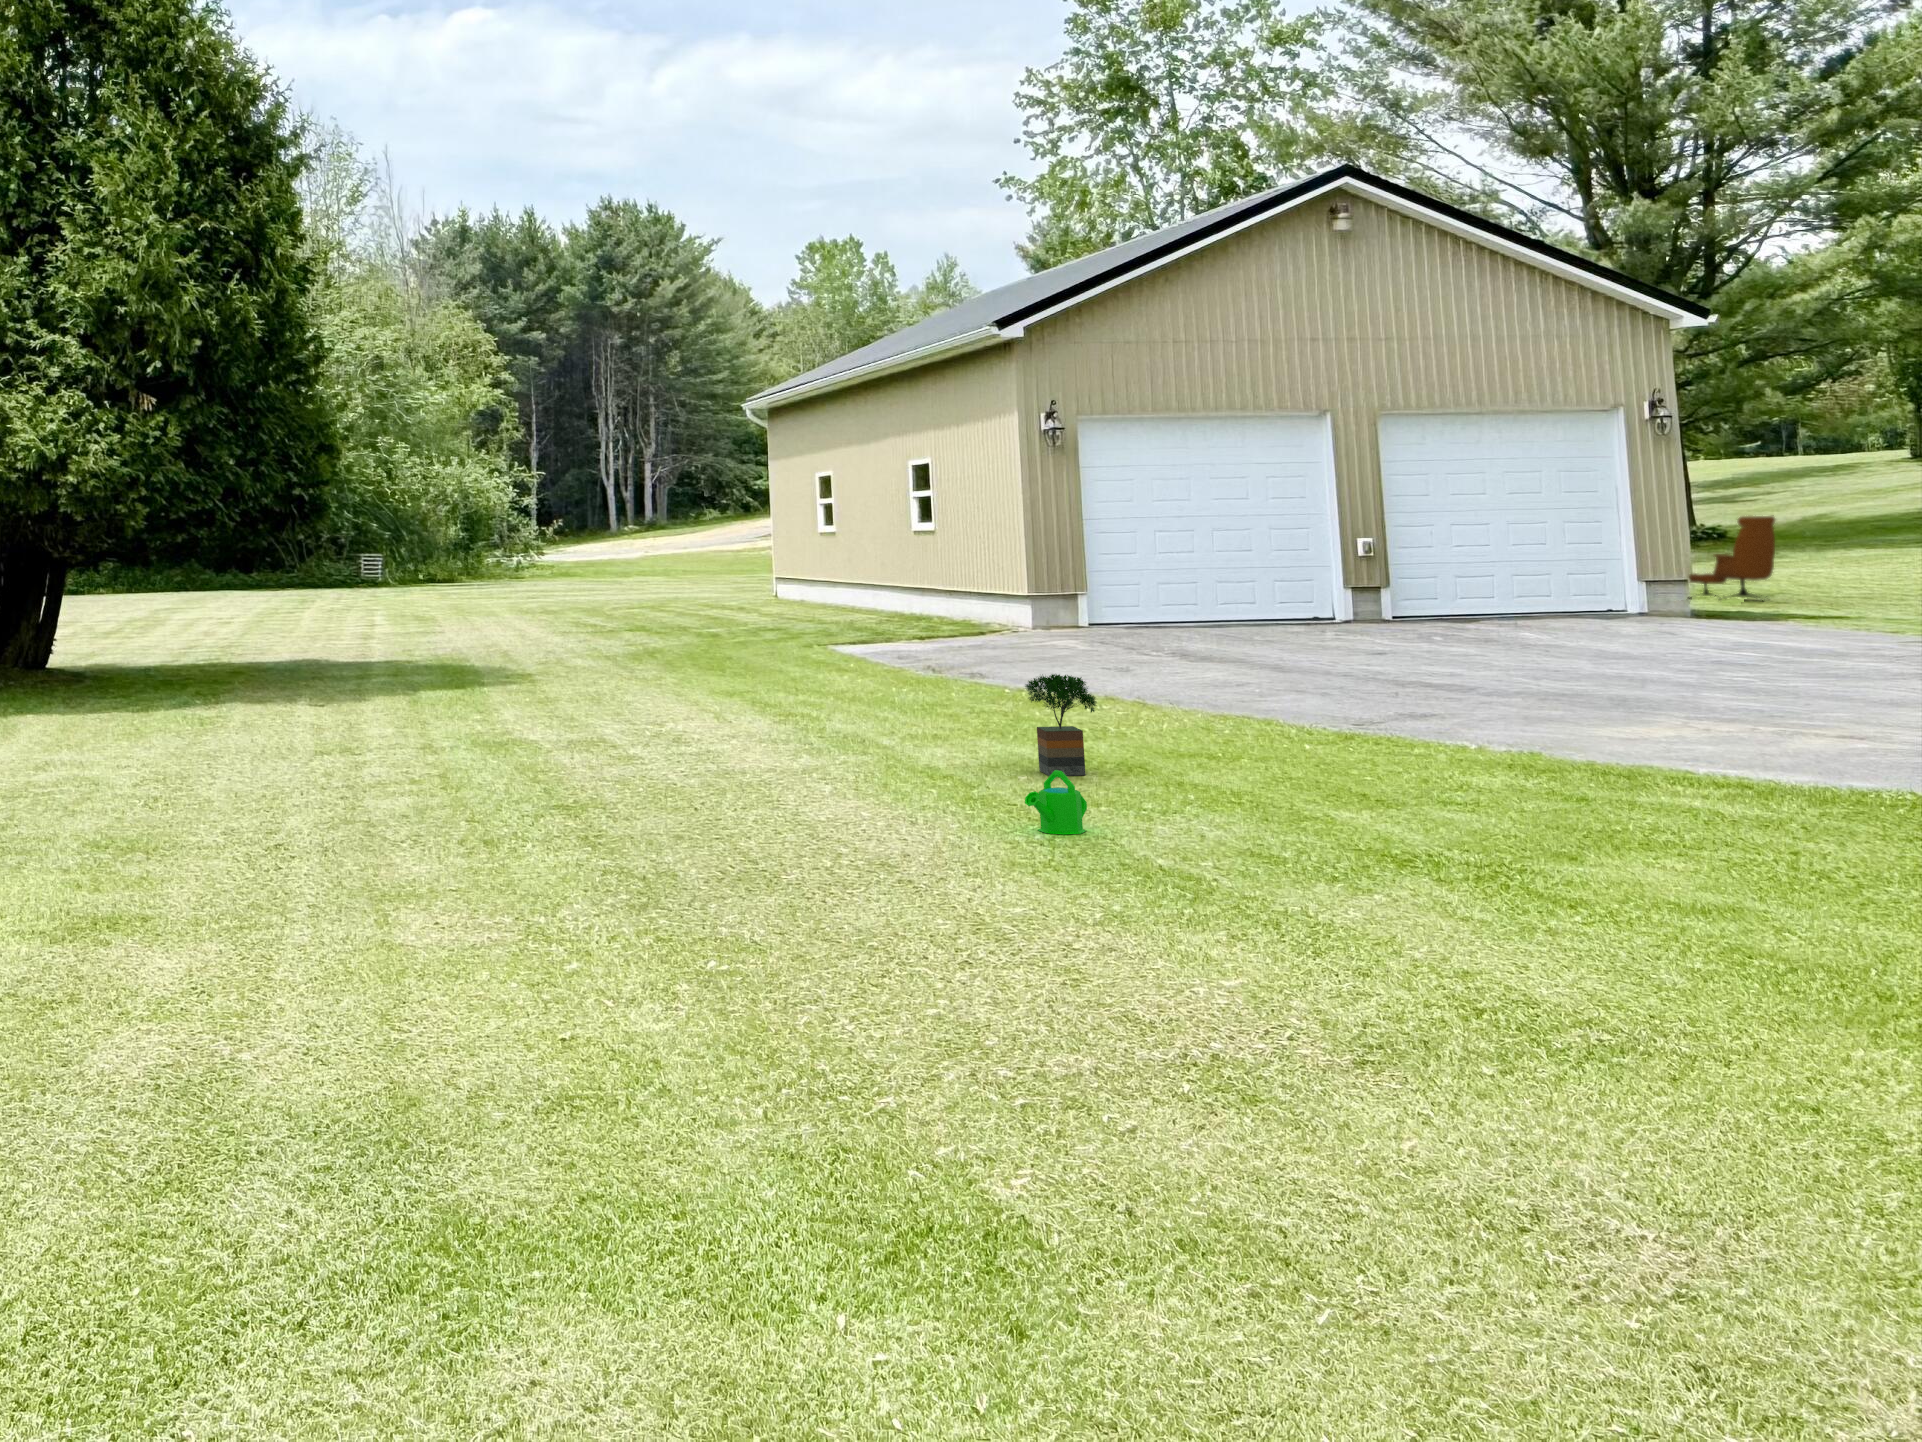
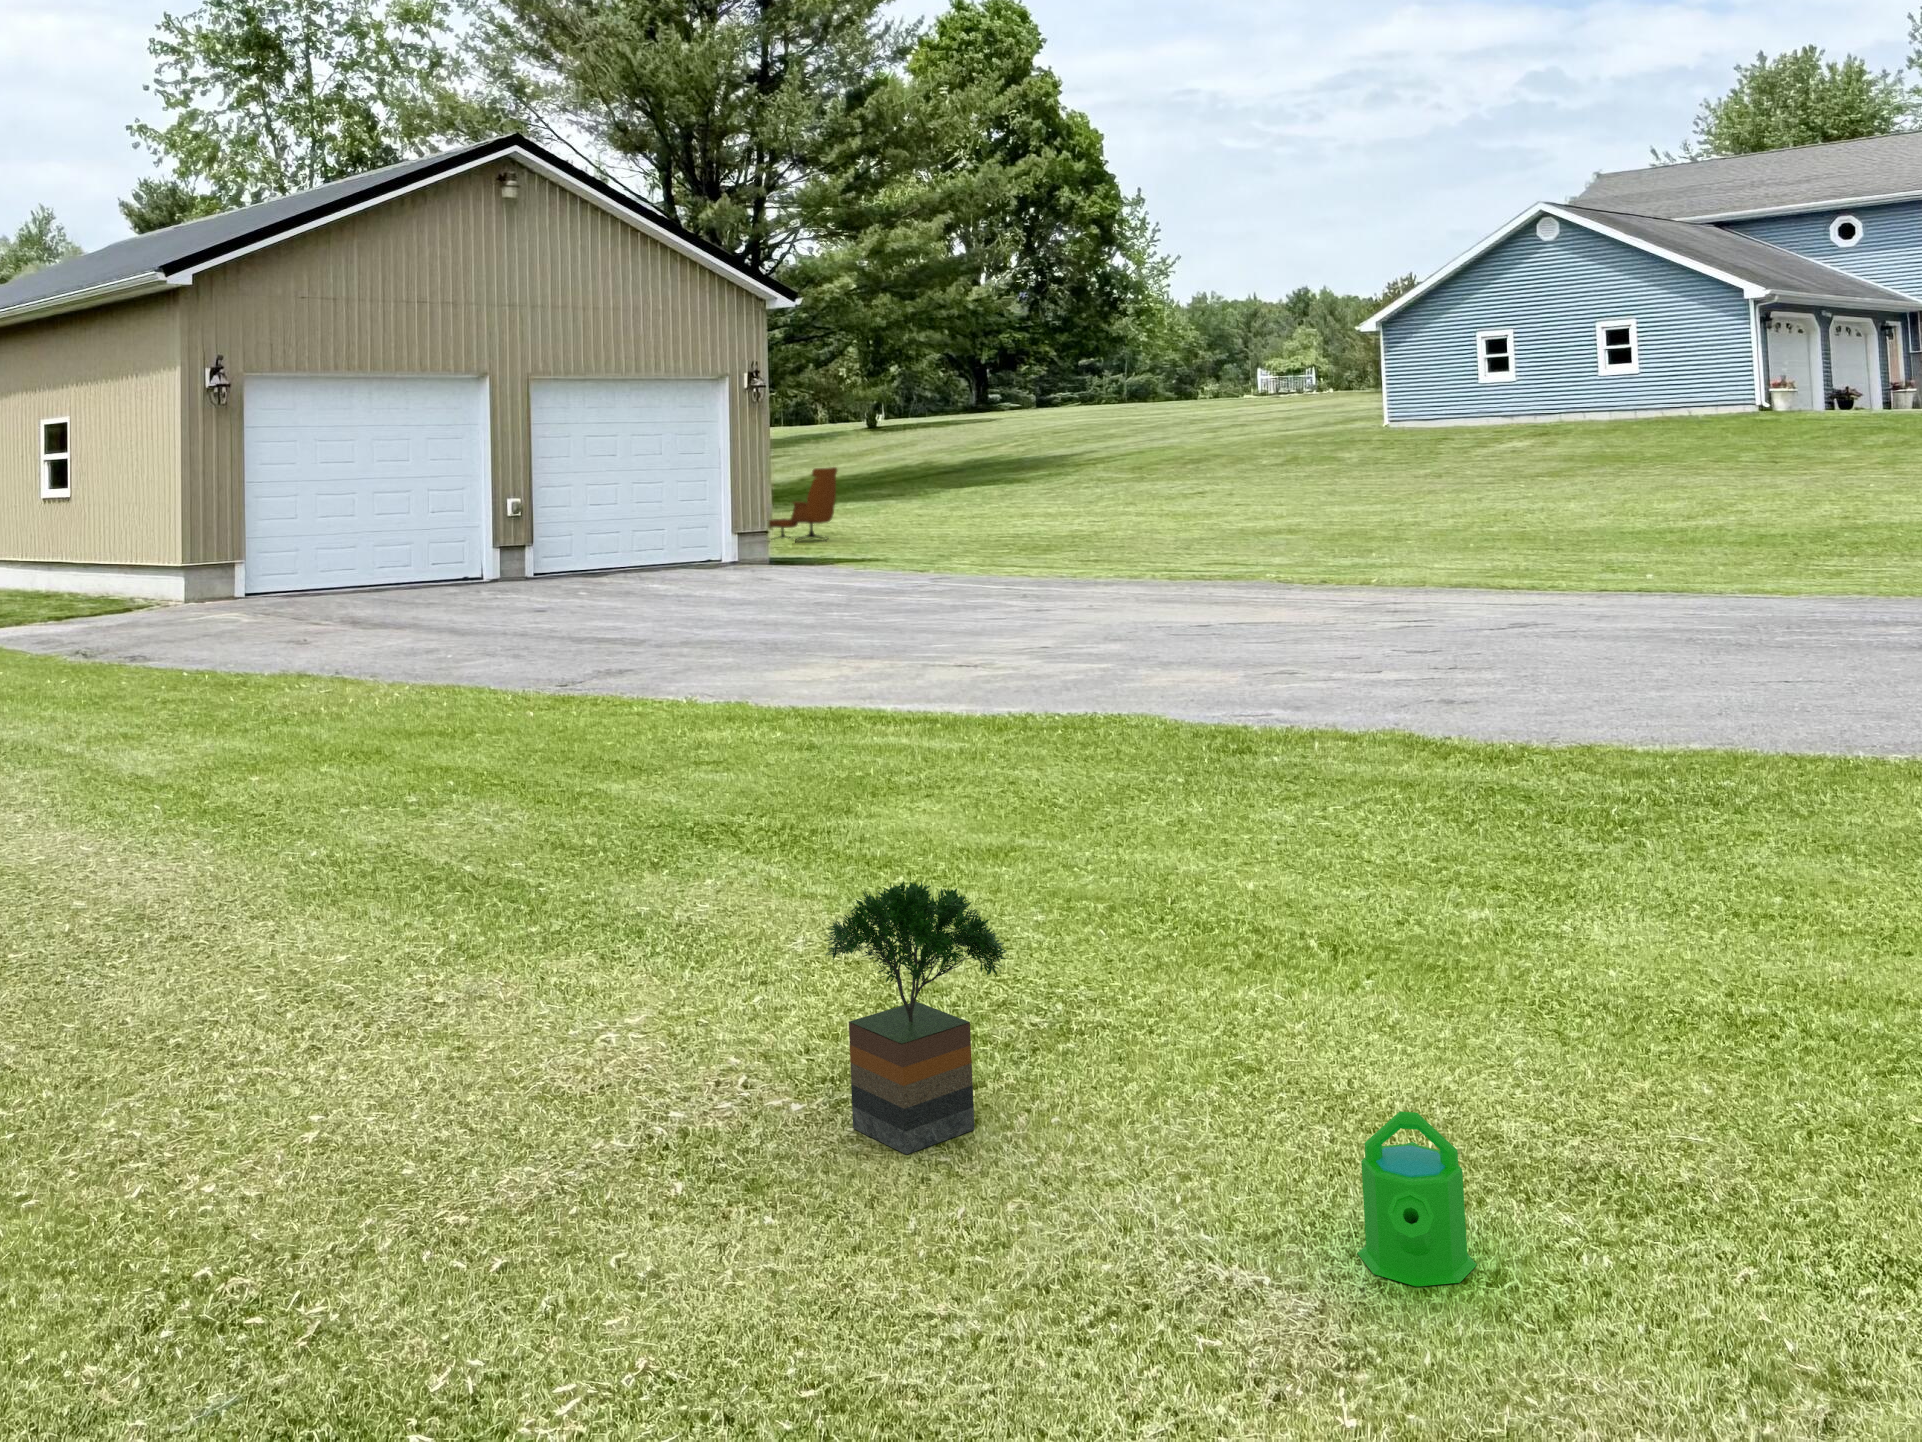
potted tree: present [1025,674,1096,776] -> present [826,881,1006,1154]
watering can: present [1025,770,1087,835] -> present [1358,1111,1477,1287]

